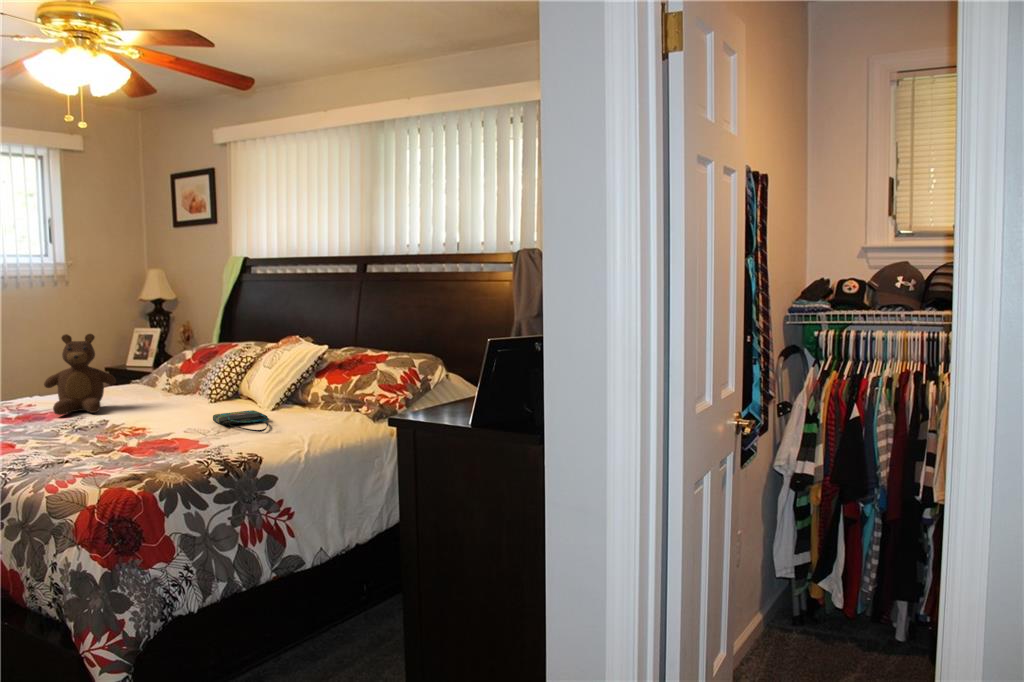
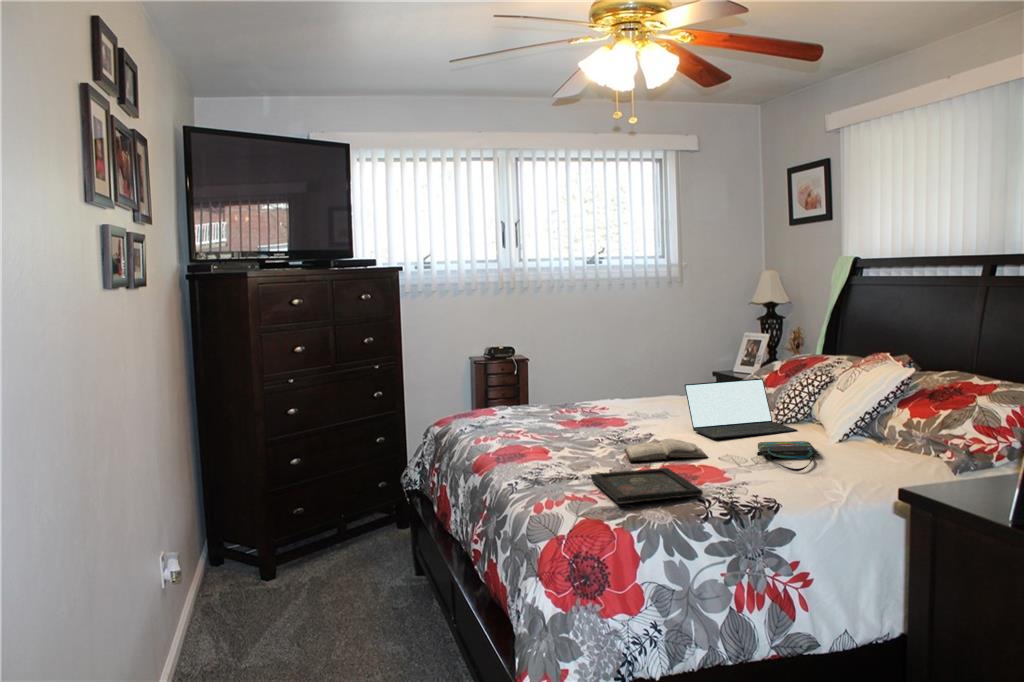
teddy bear: present [44,334,116,415] -> none [619,343,683,426]
laptop: none [125,363,234,417] -> present [685,379,797,439]
diary: none [78,420,172,443] -> present [624,439,708,461]
tray: none [70,442,198,475] -> present [591,468,703,504]

